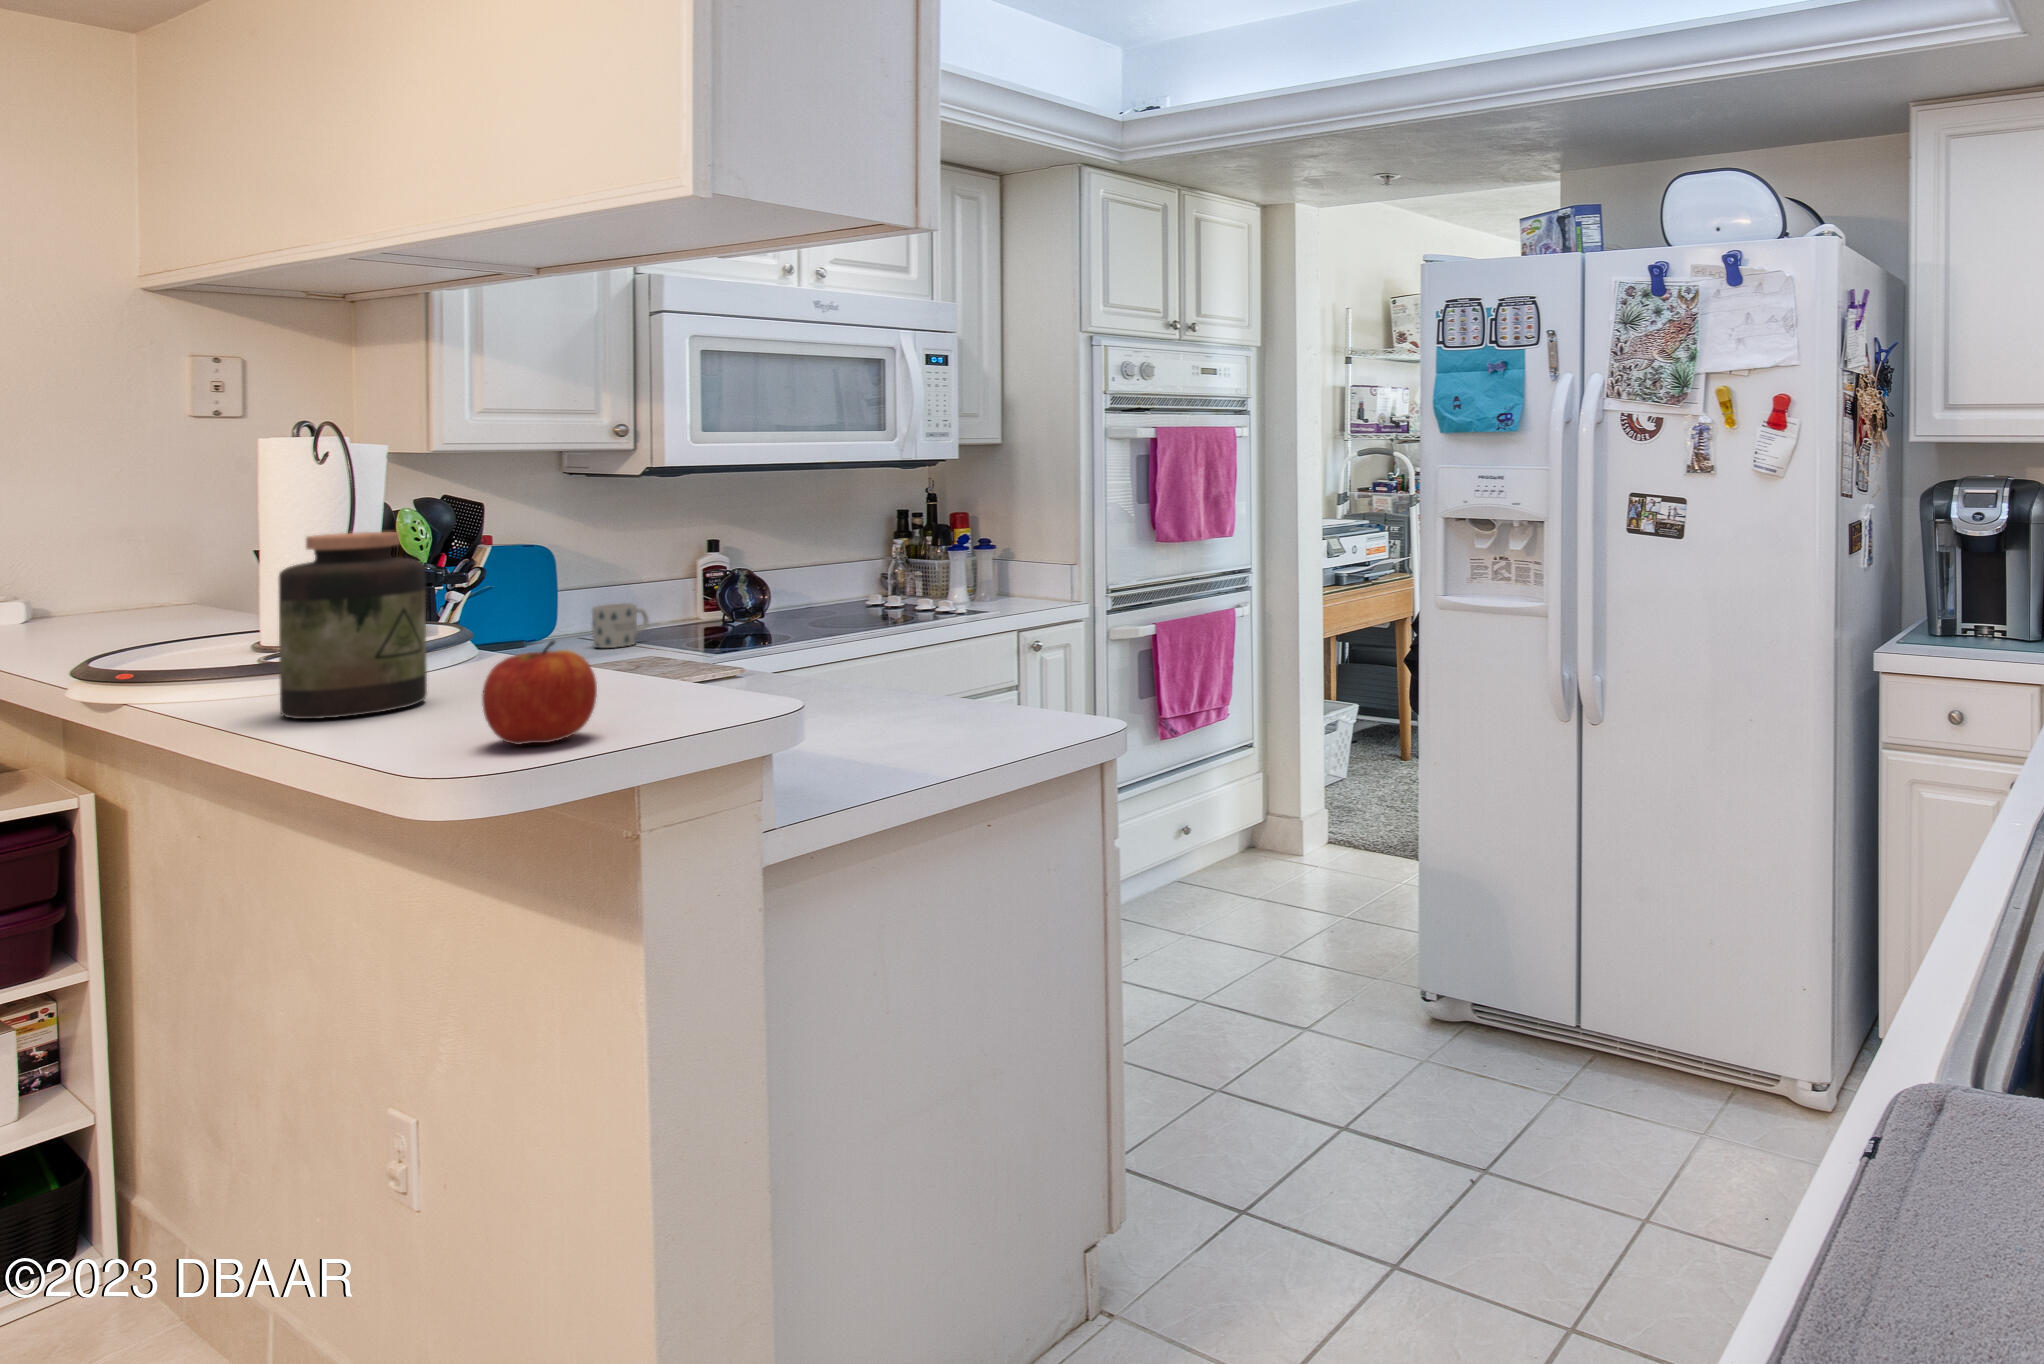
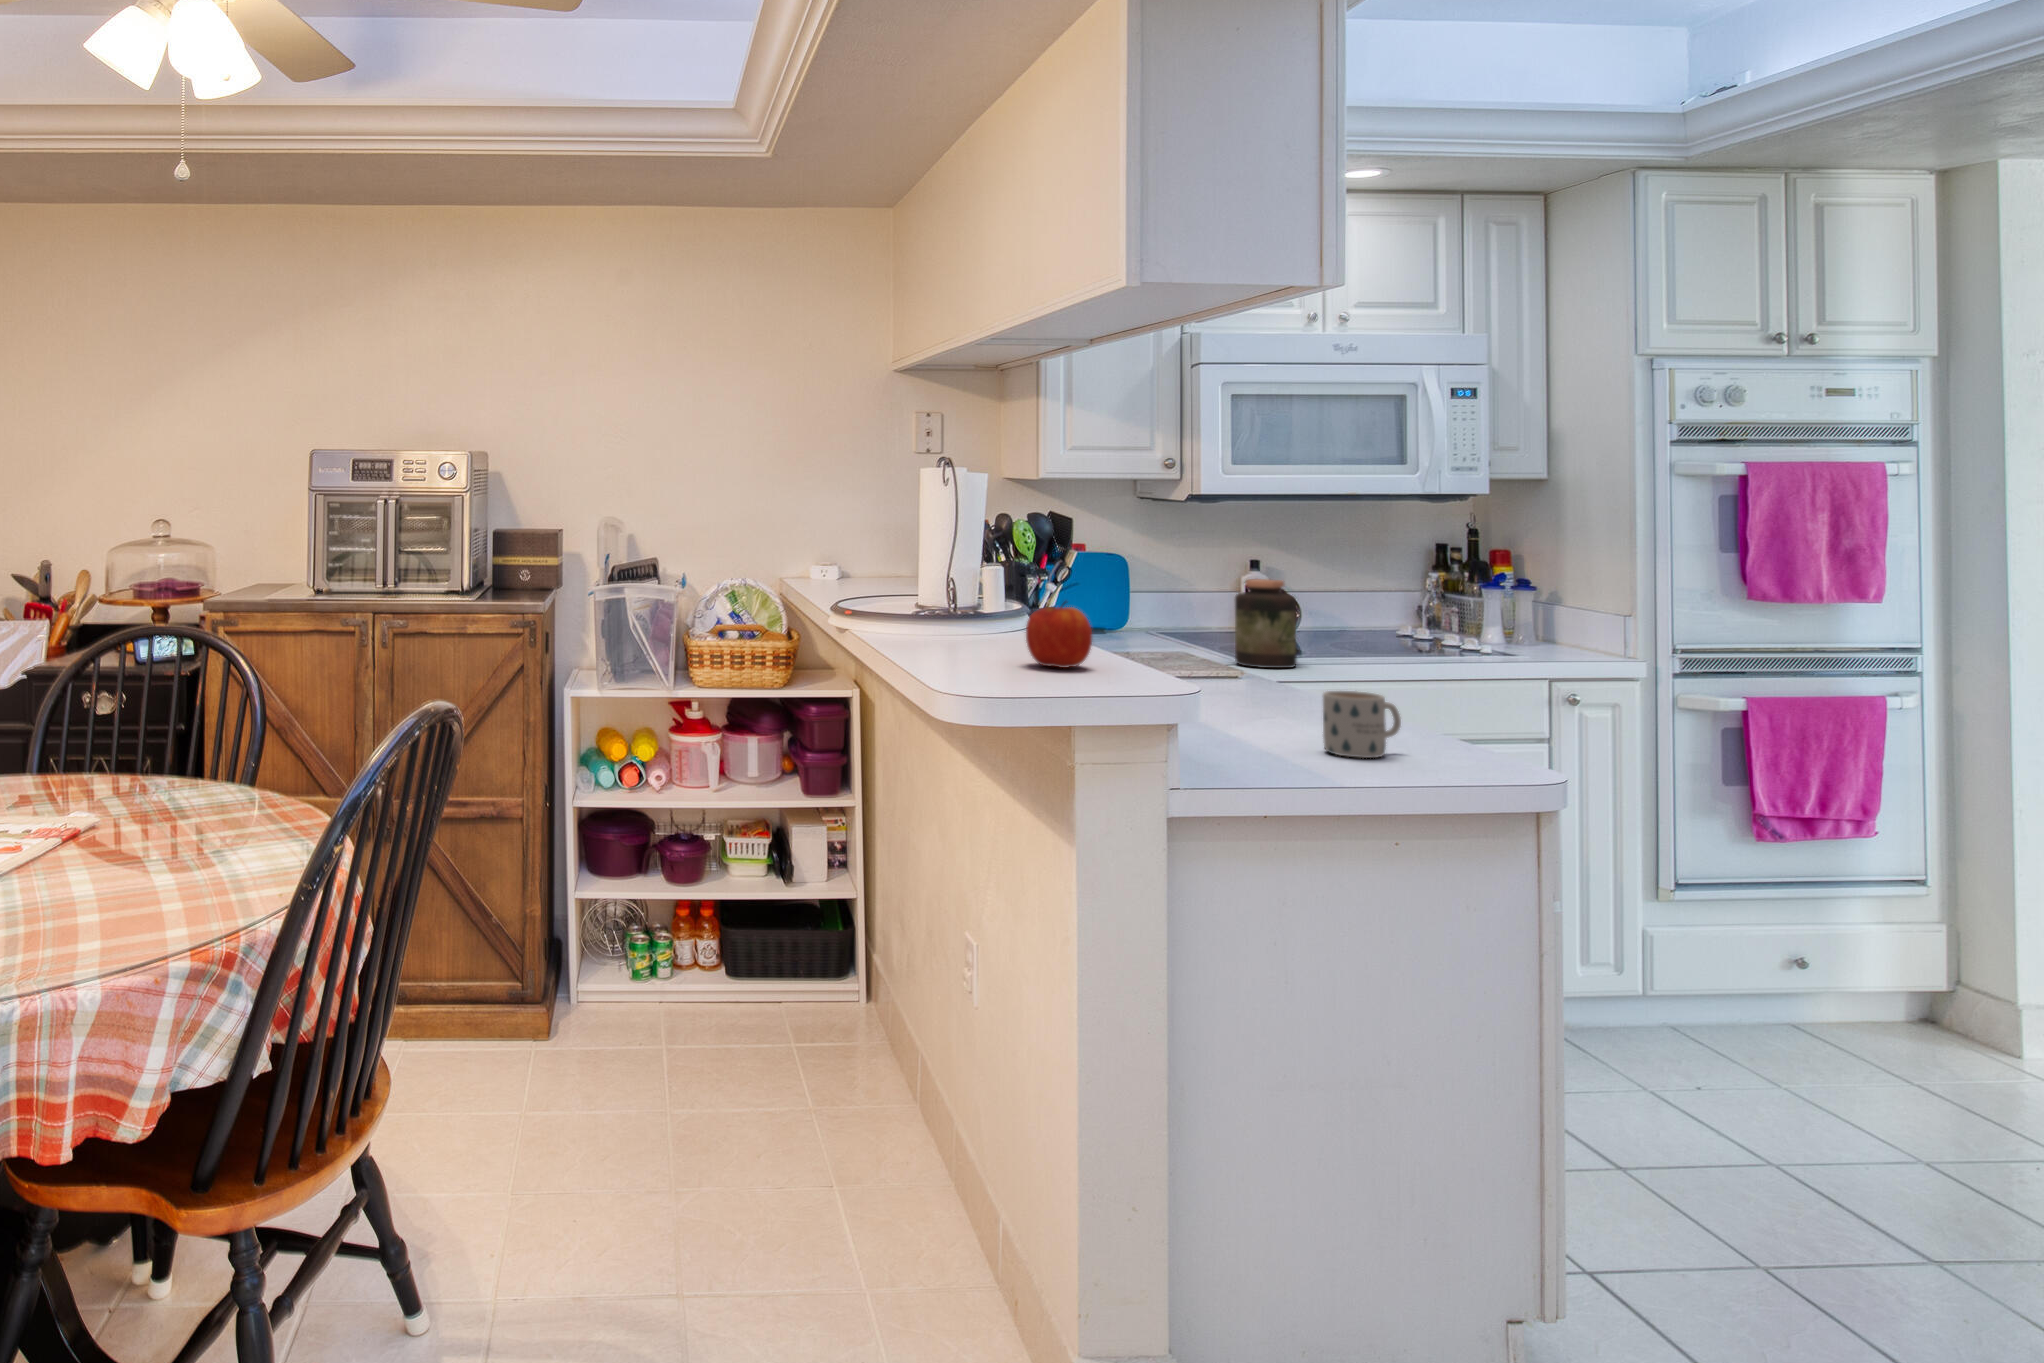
jar: present [278,532,427,719] -> present [1235,579,1297,668]
mug: present [592,603,649,648] -> present [1323,691,1401,758]

